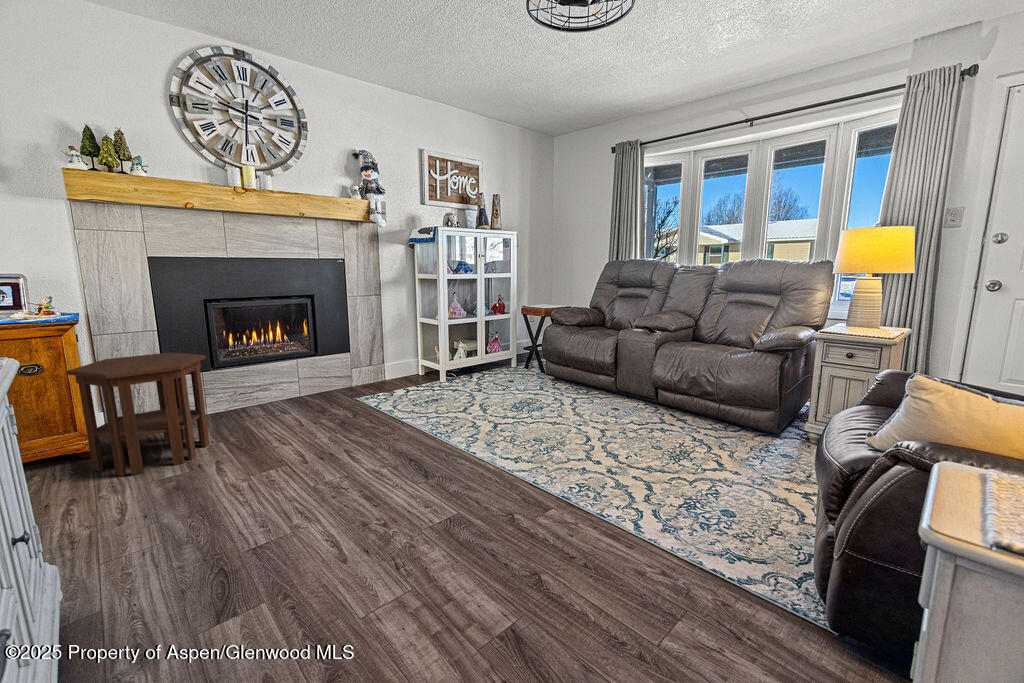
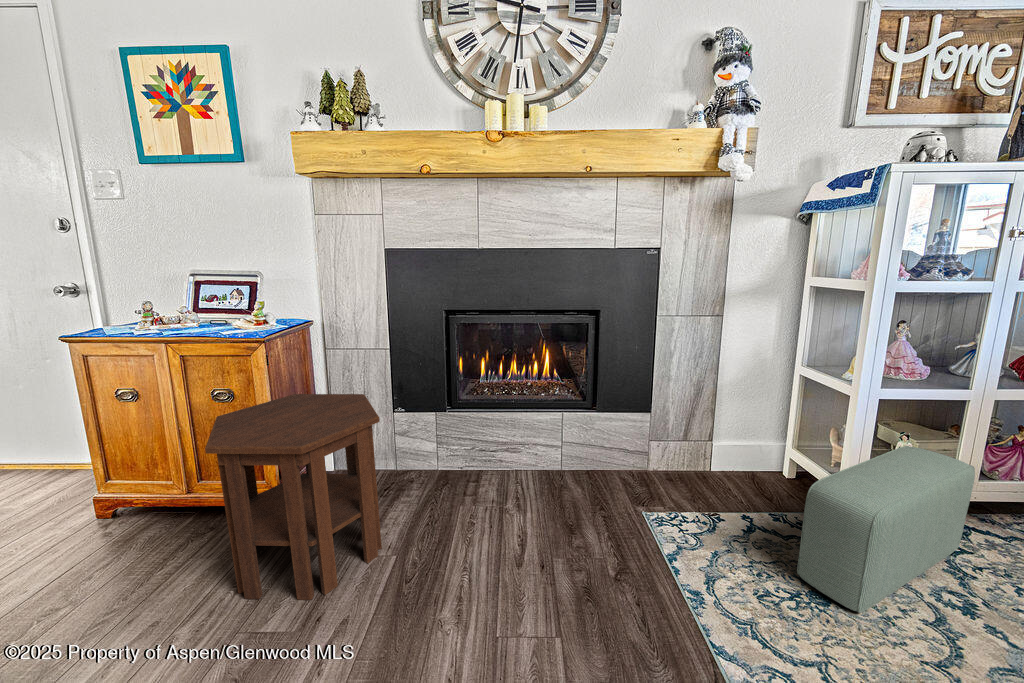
pouf: none [426,343,481,398] -> present [797,446,975,613]

